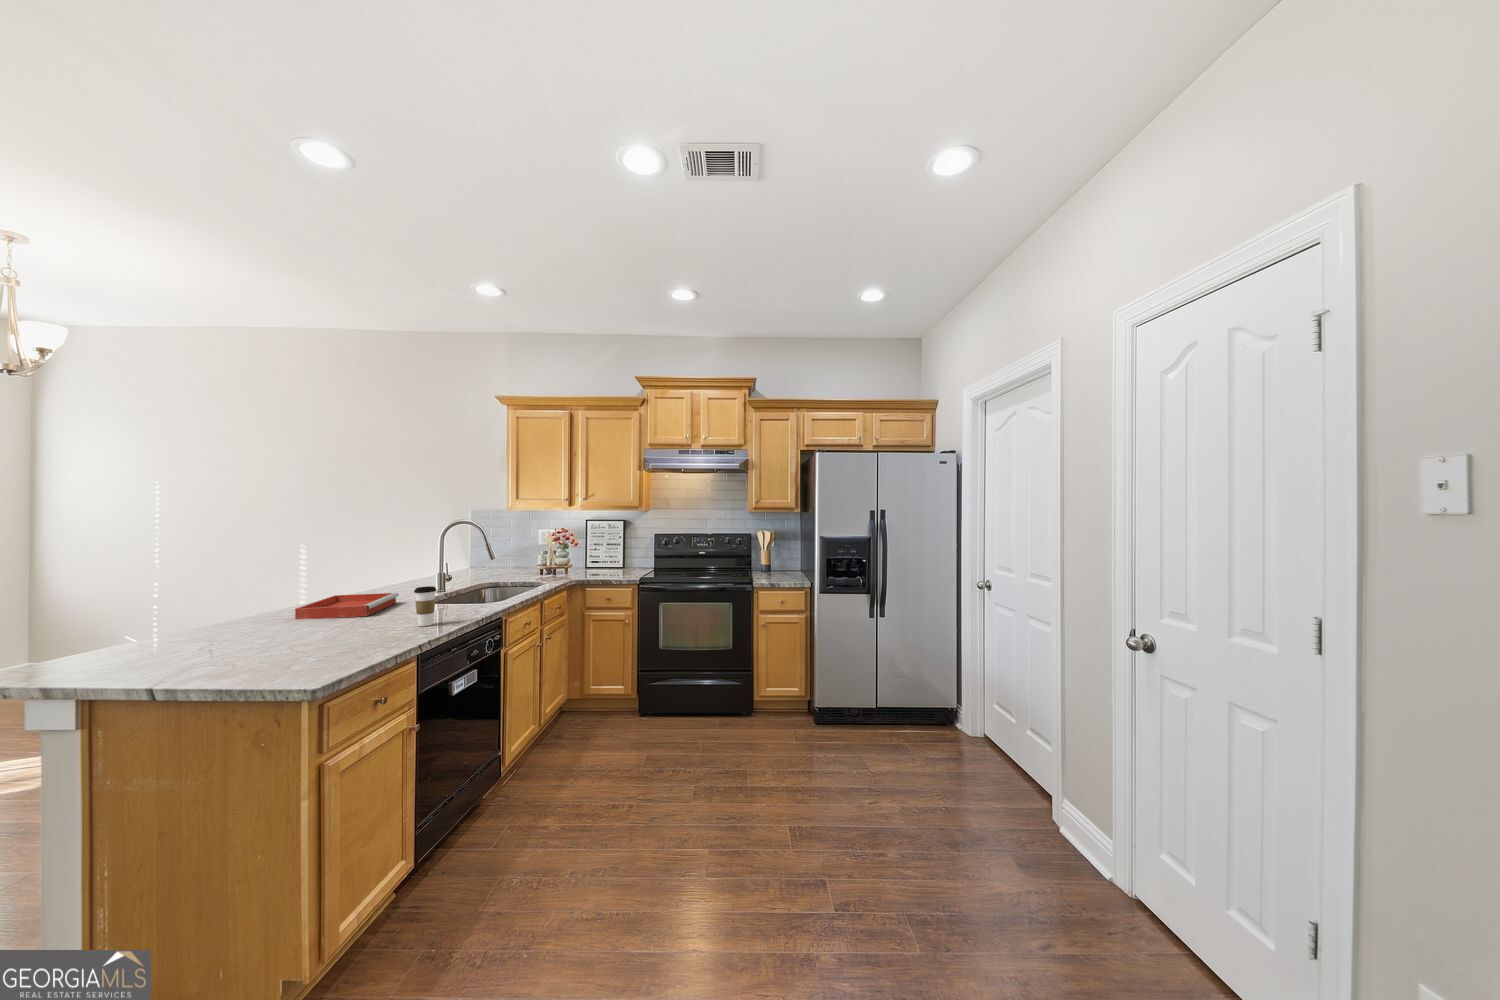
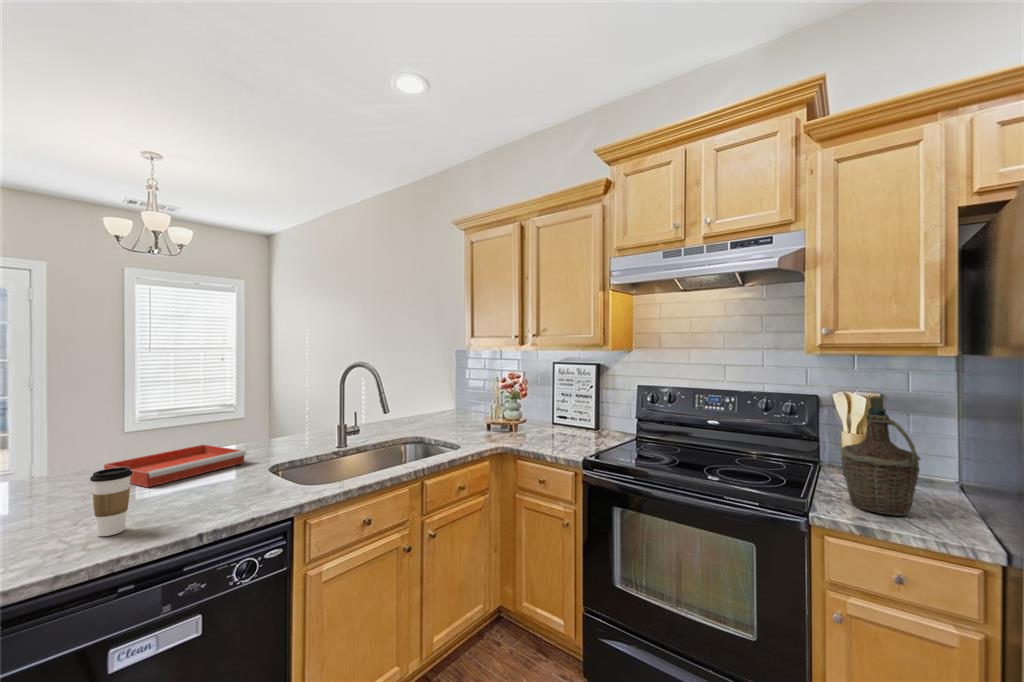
bottle: none [763,529,790,578] -> present [841,396,920,516]

